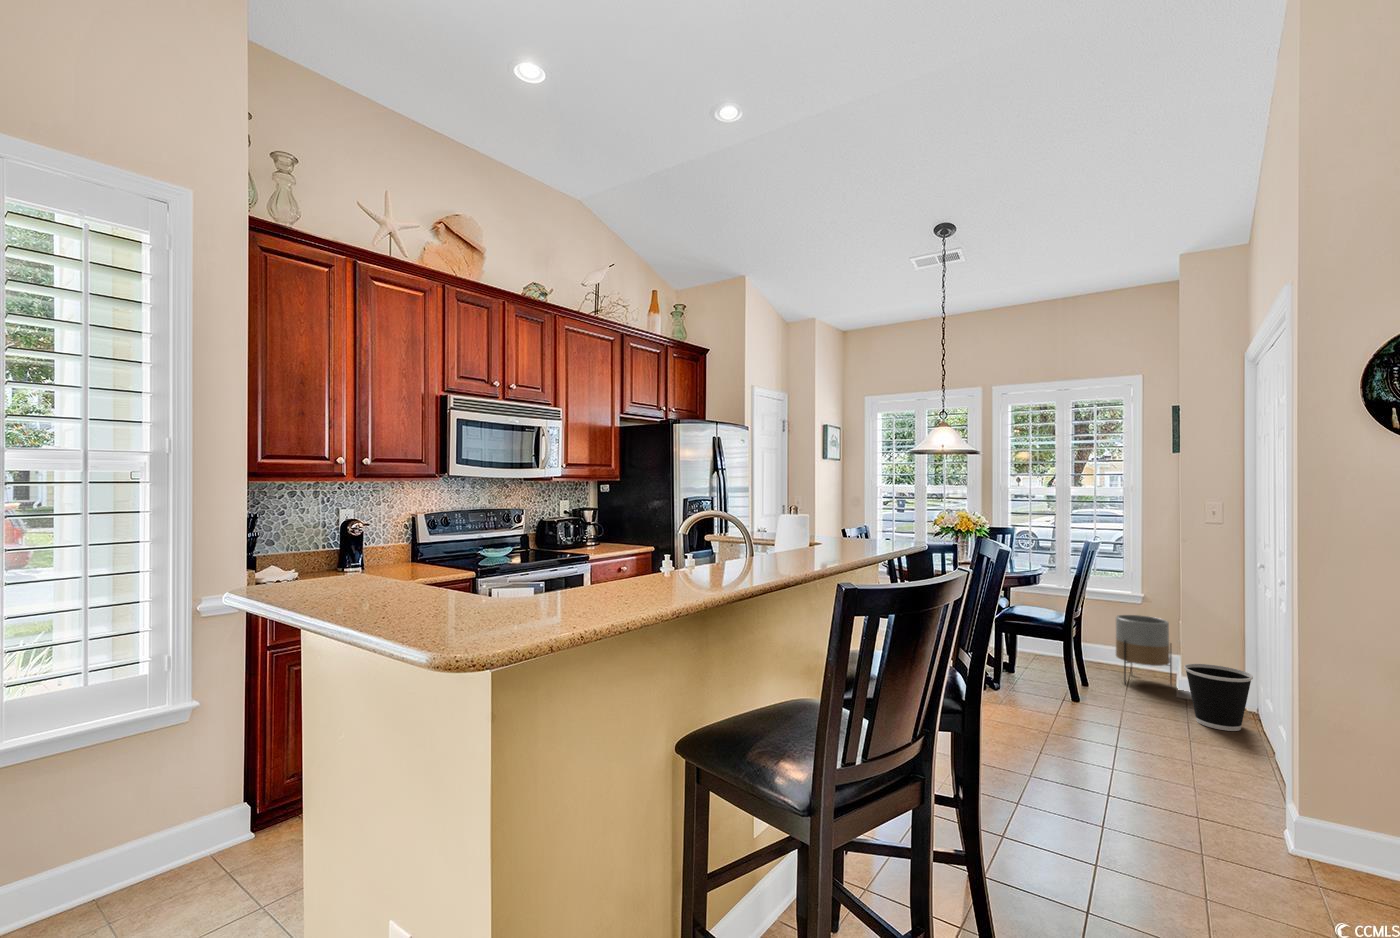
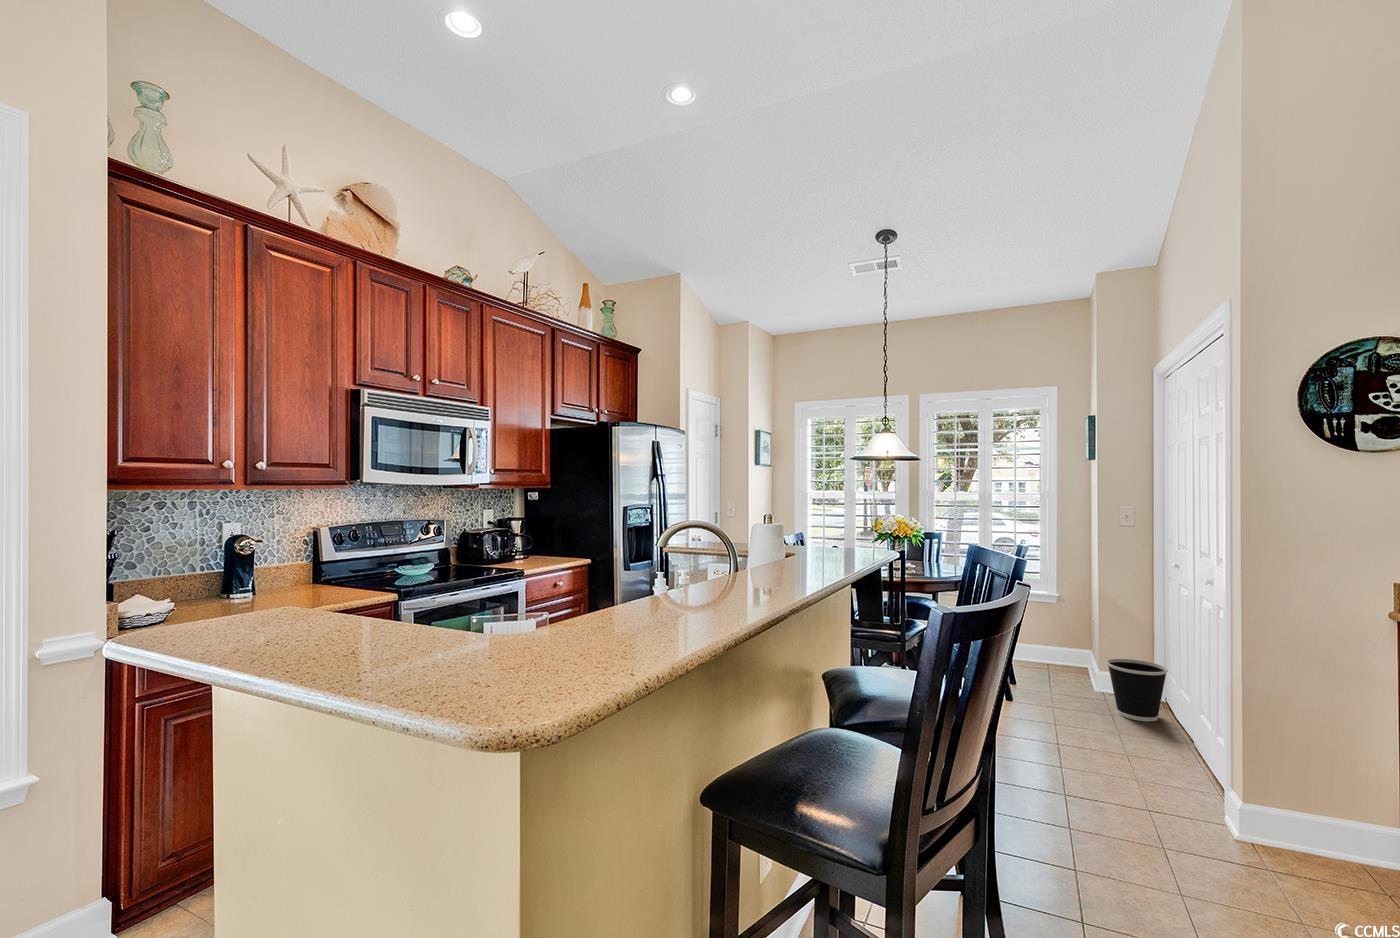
planter: present [1116,615,1172,686] -> none [1037,613,1088,681]

